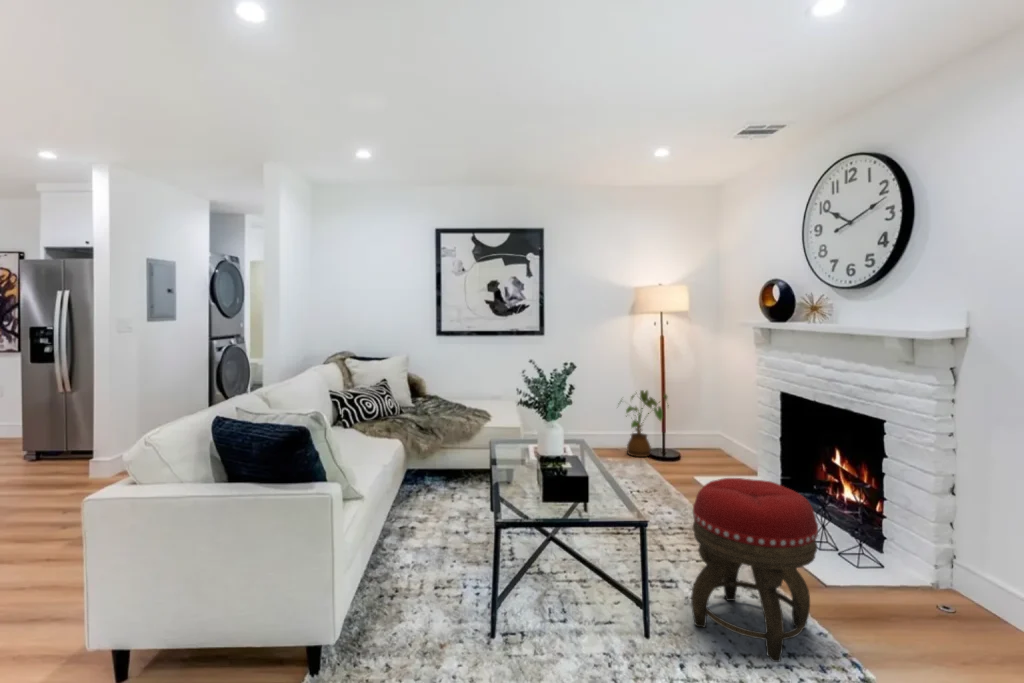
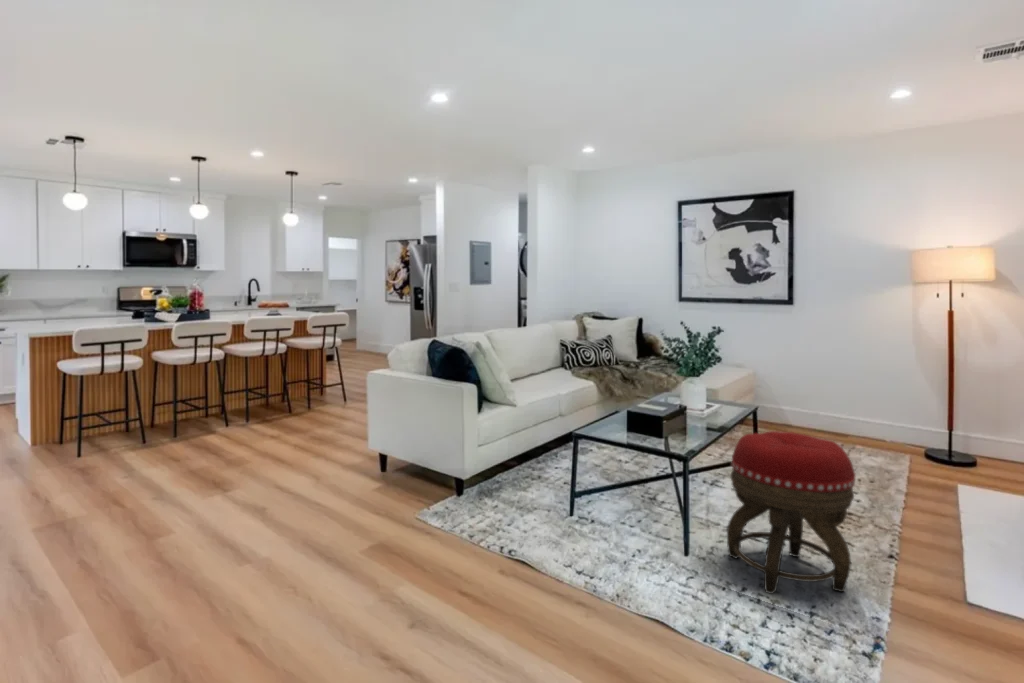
house plant: present [626,390,669,457] -> none [865,374,943,454]

